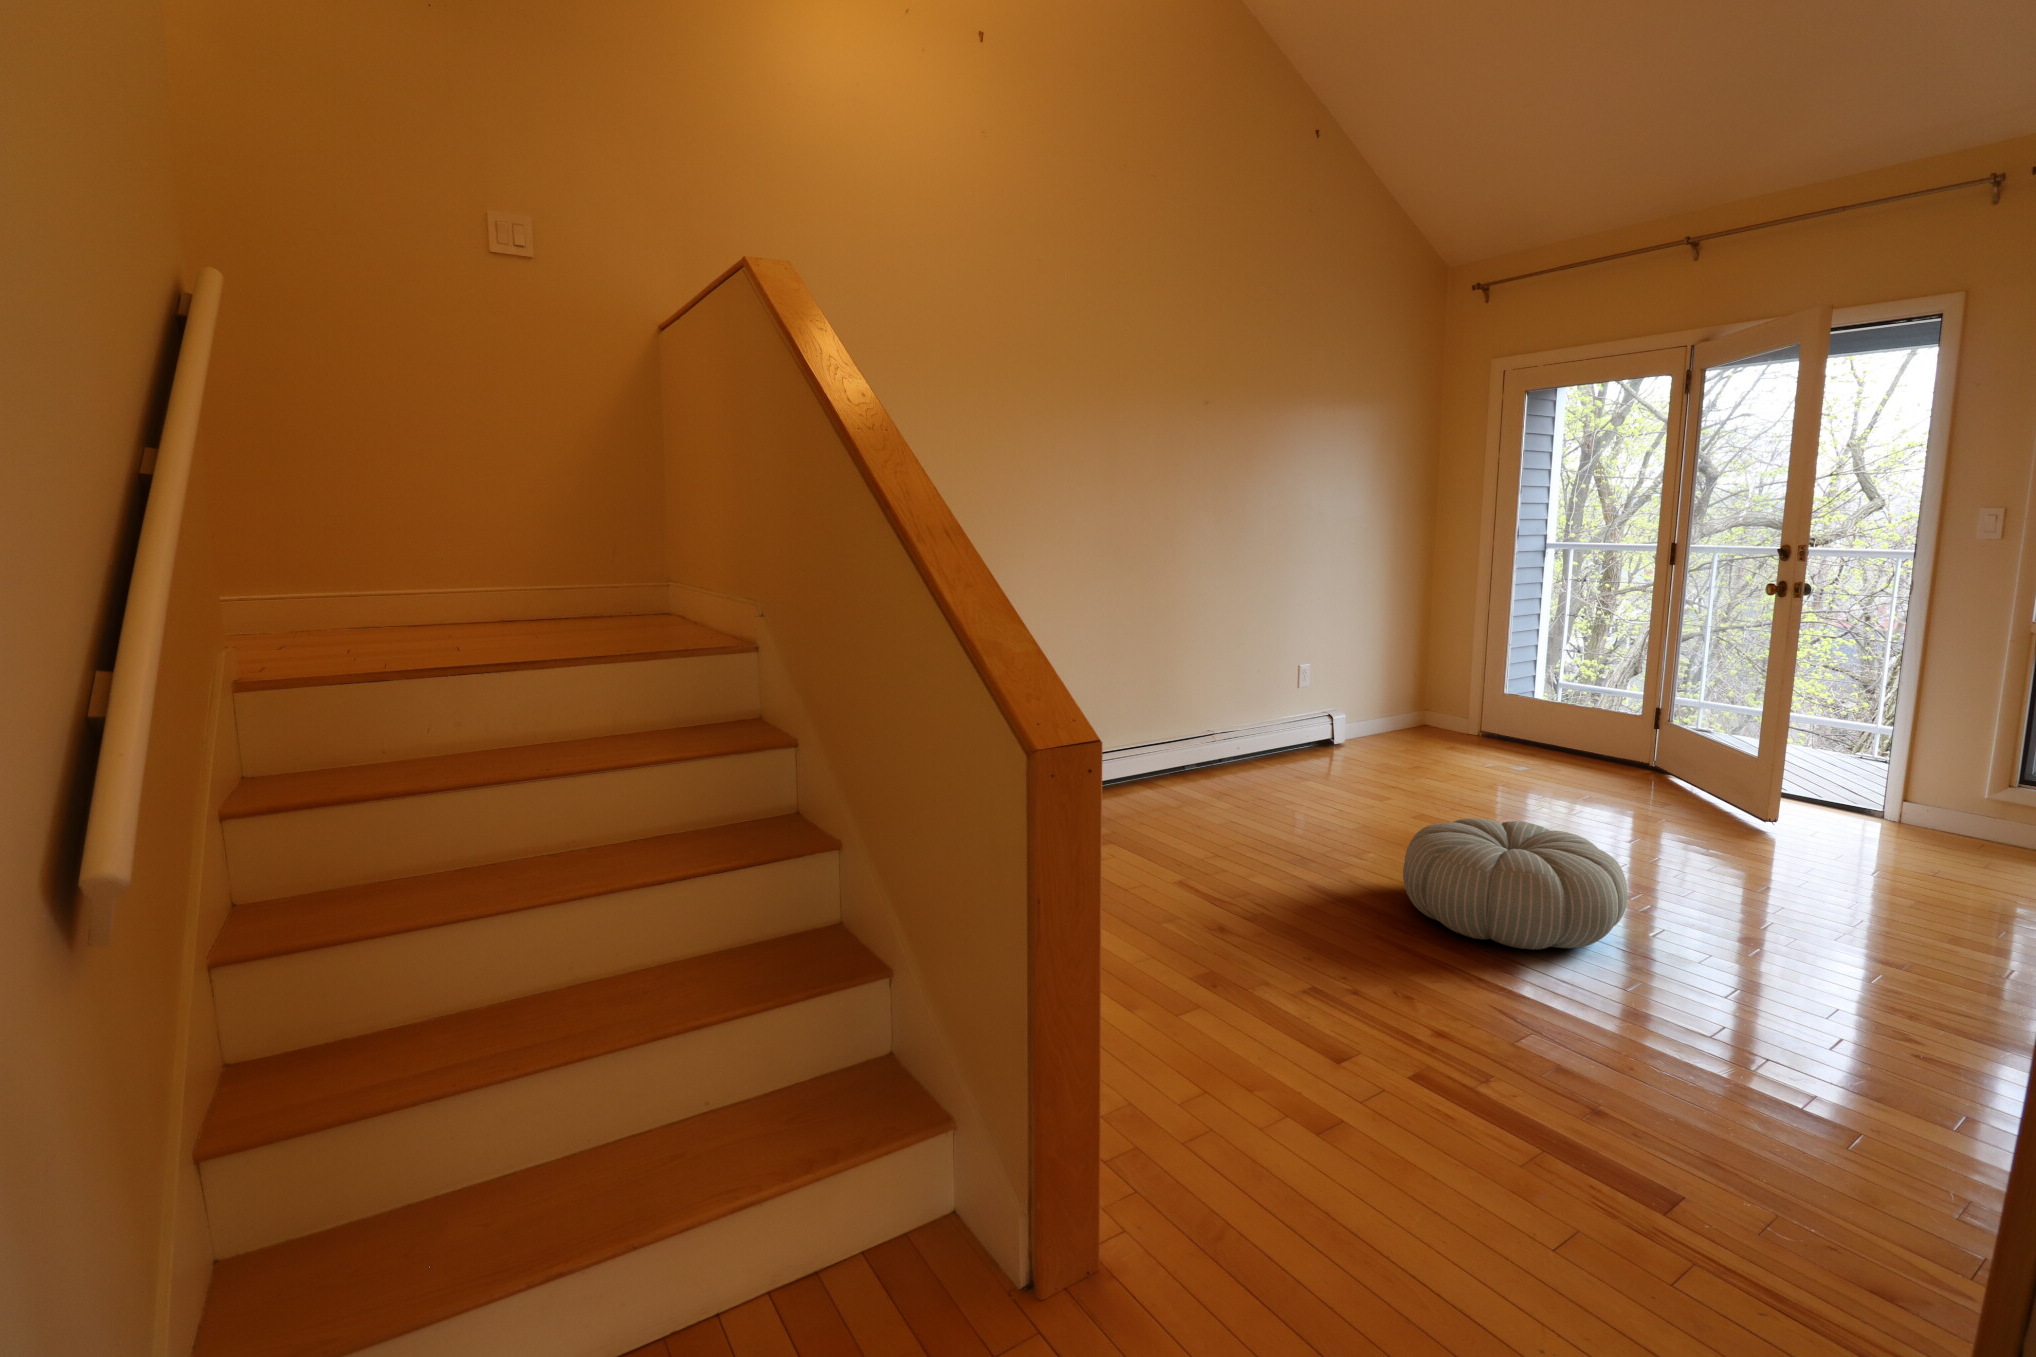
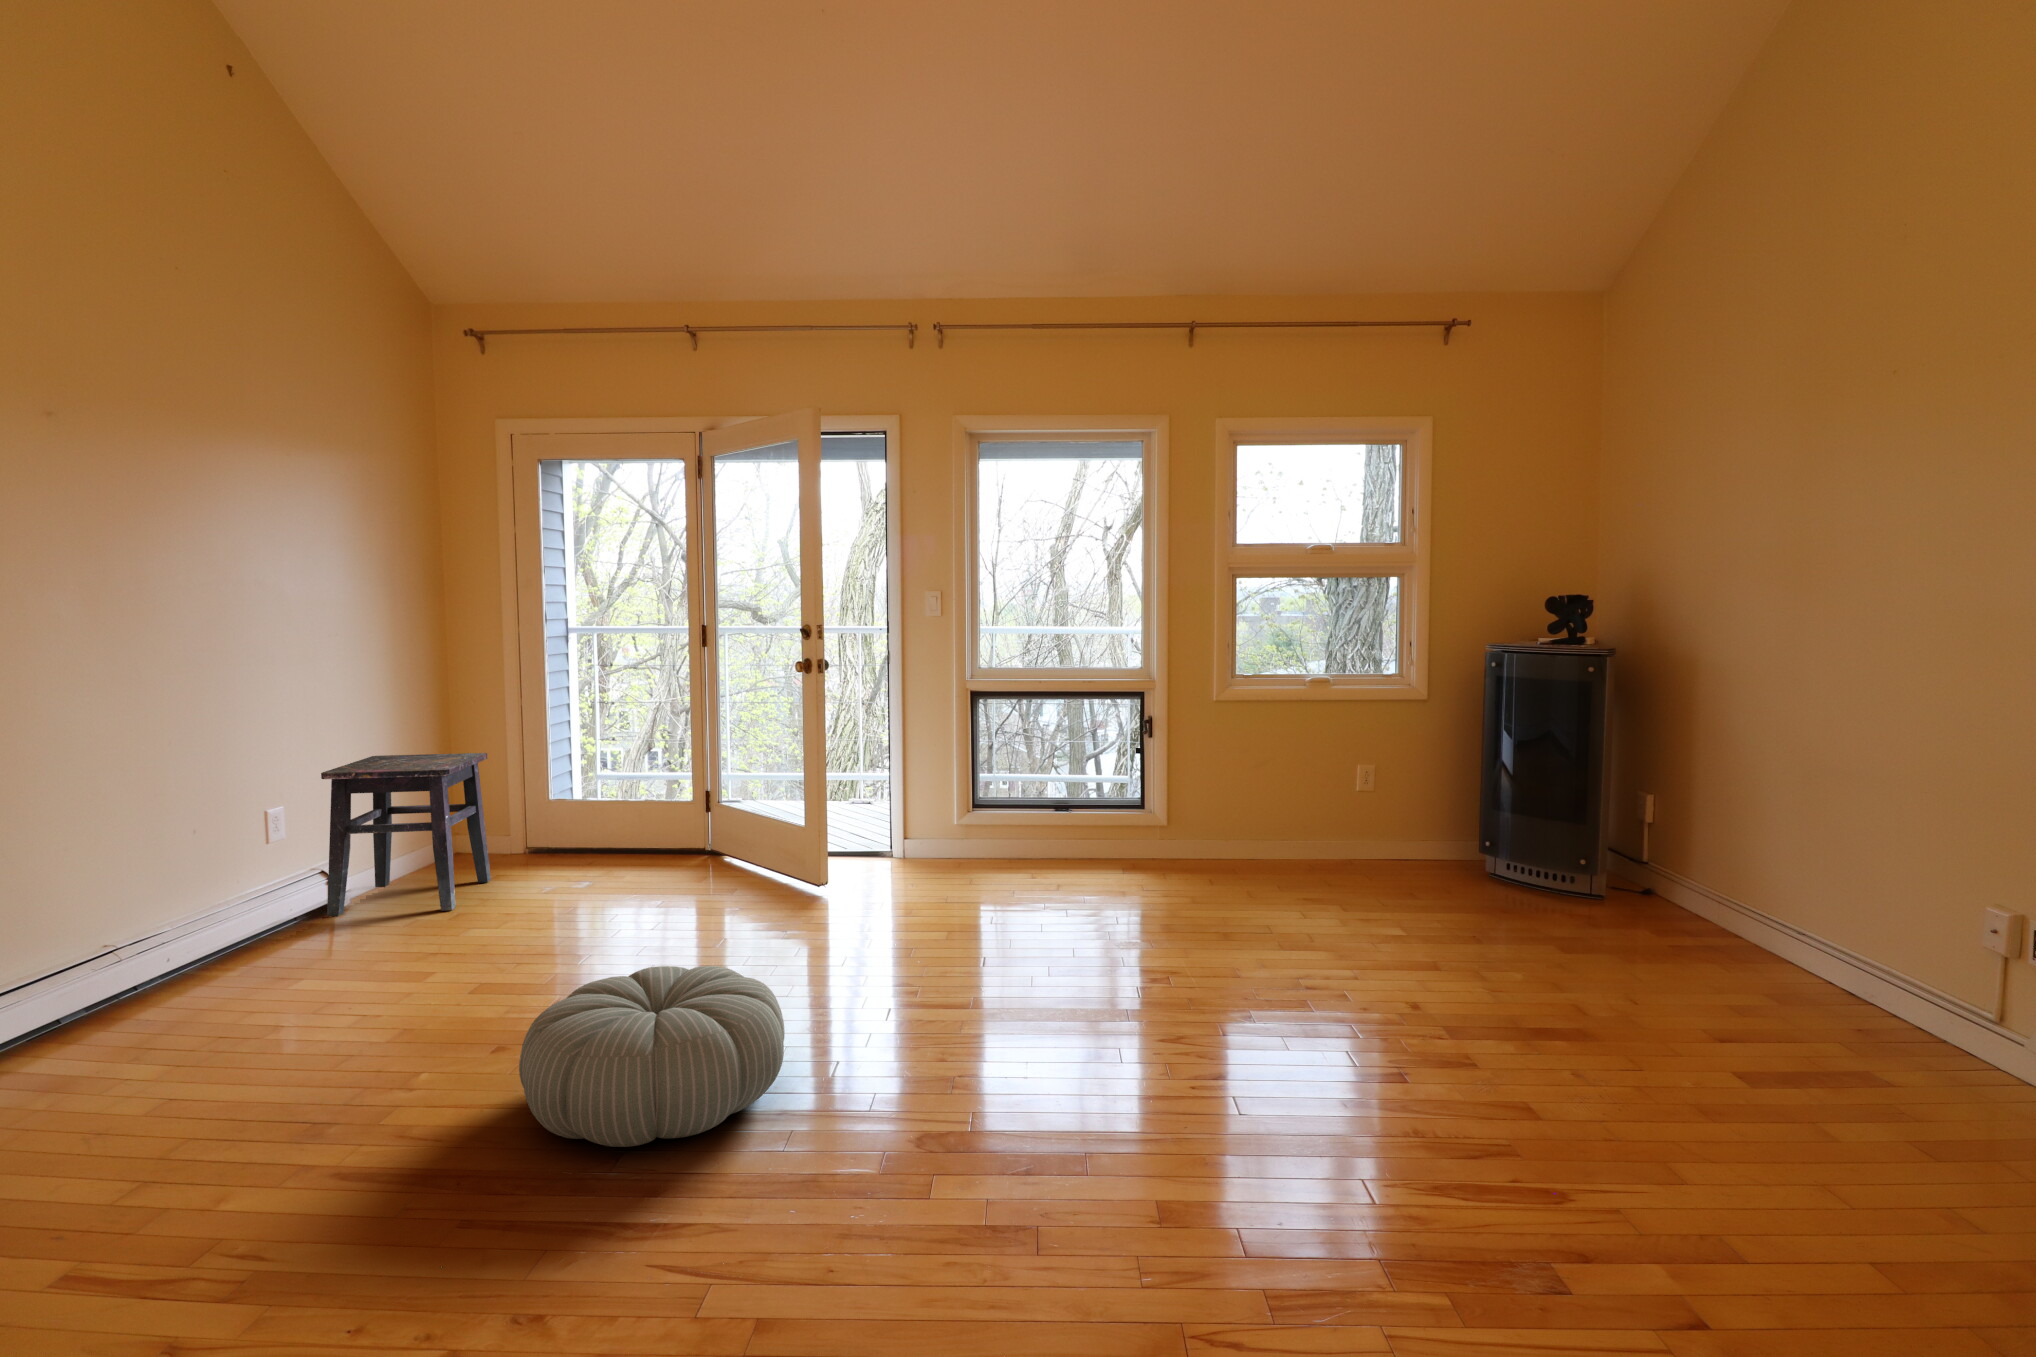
side table: none [1329,639,1455,763] -> present [321,753,491,917]

